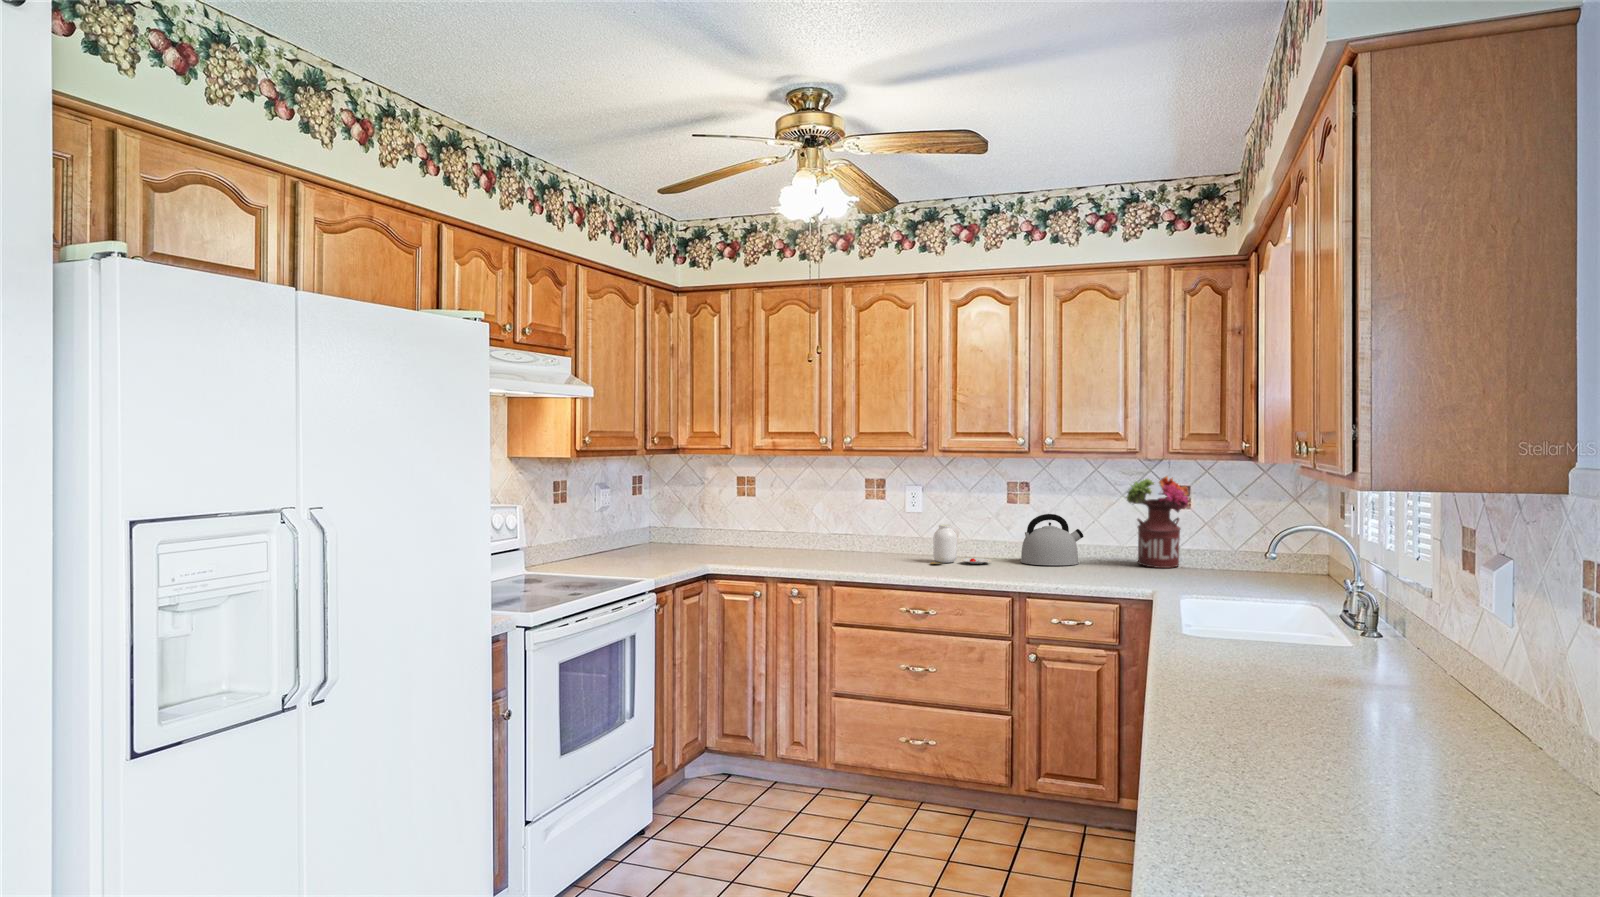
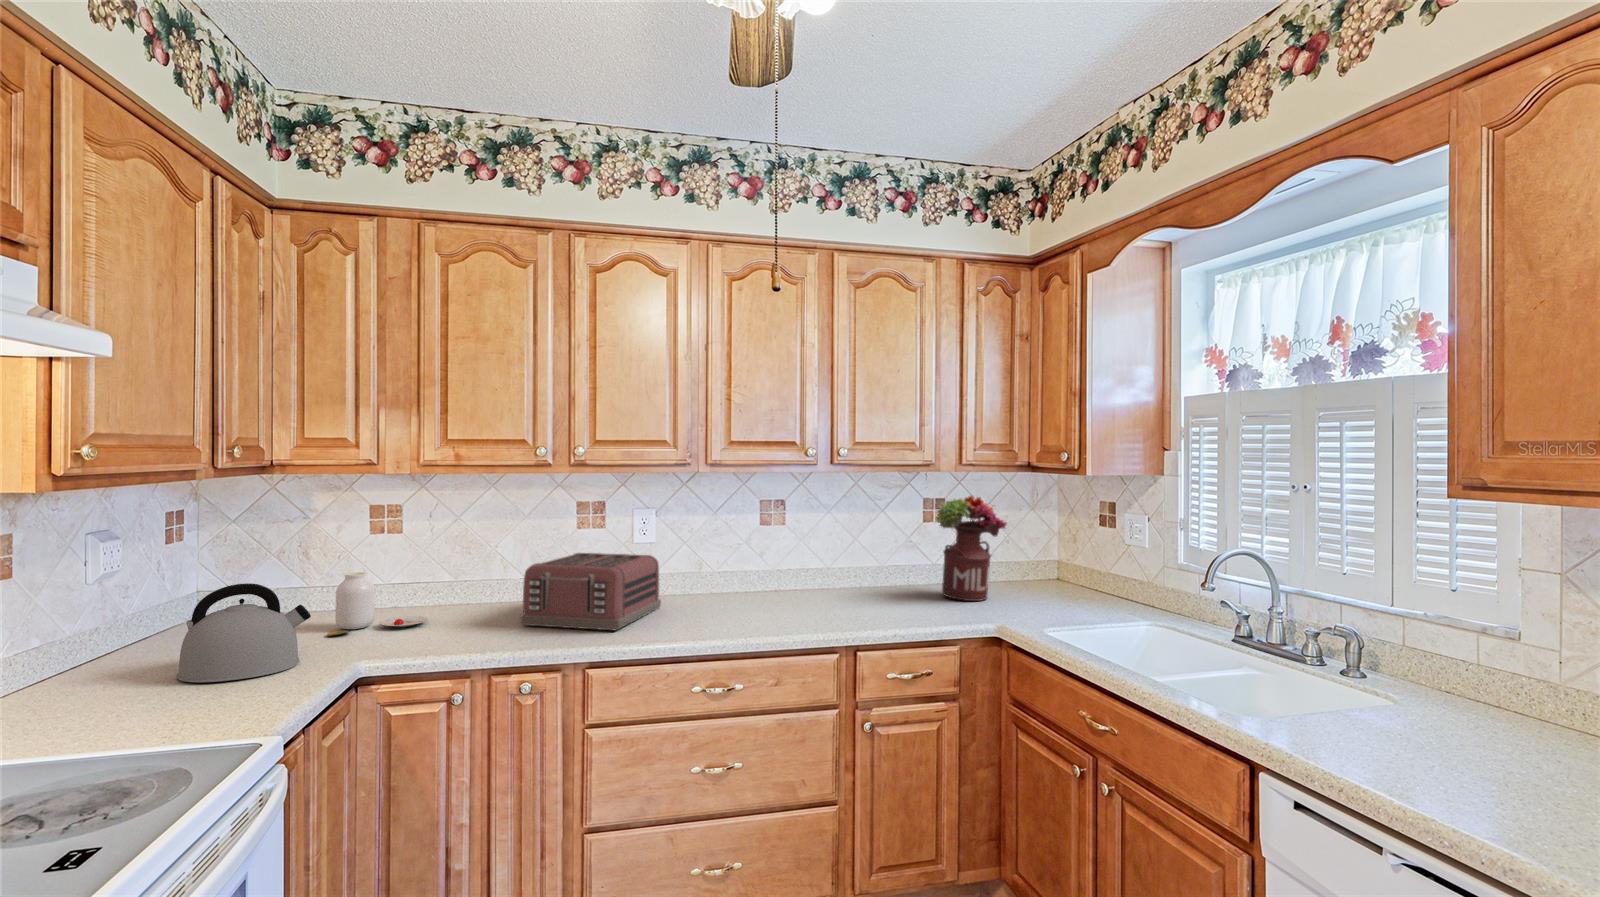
toaster: none [806,513,906,561] -> present [521,553,661,630]
kettle: present [1020,514,1084,565] -> present [177,583,311,682]
jar: present [930,525,991,564] -> present [327,572,428,636]

